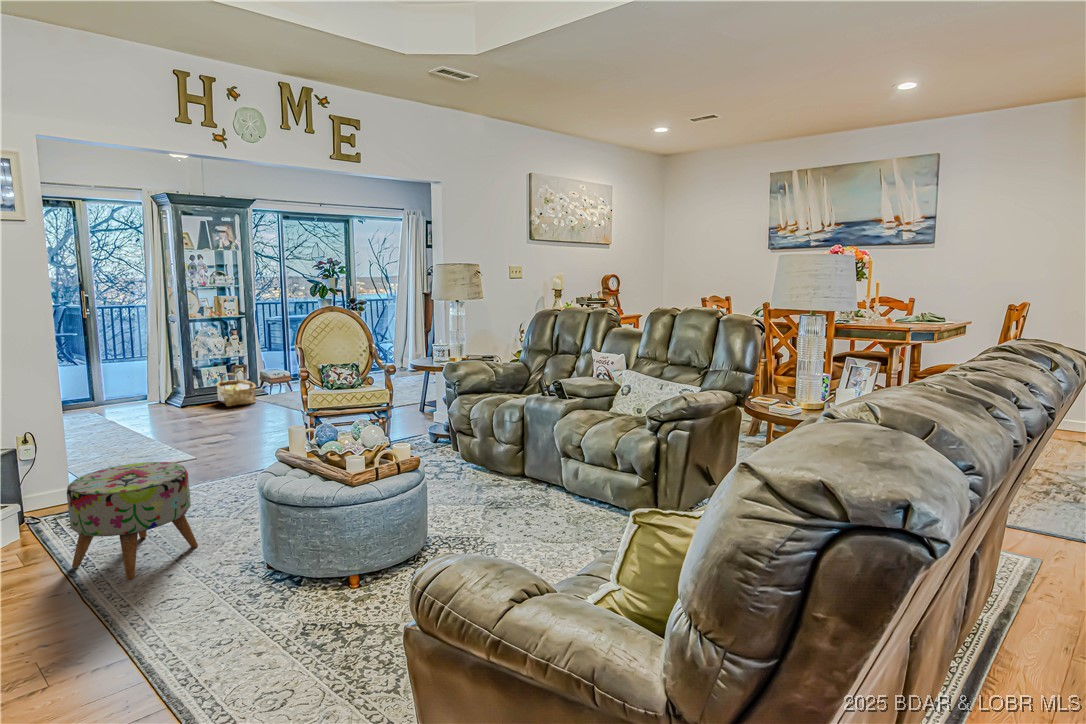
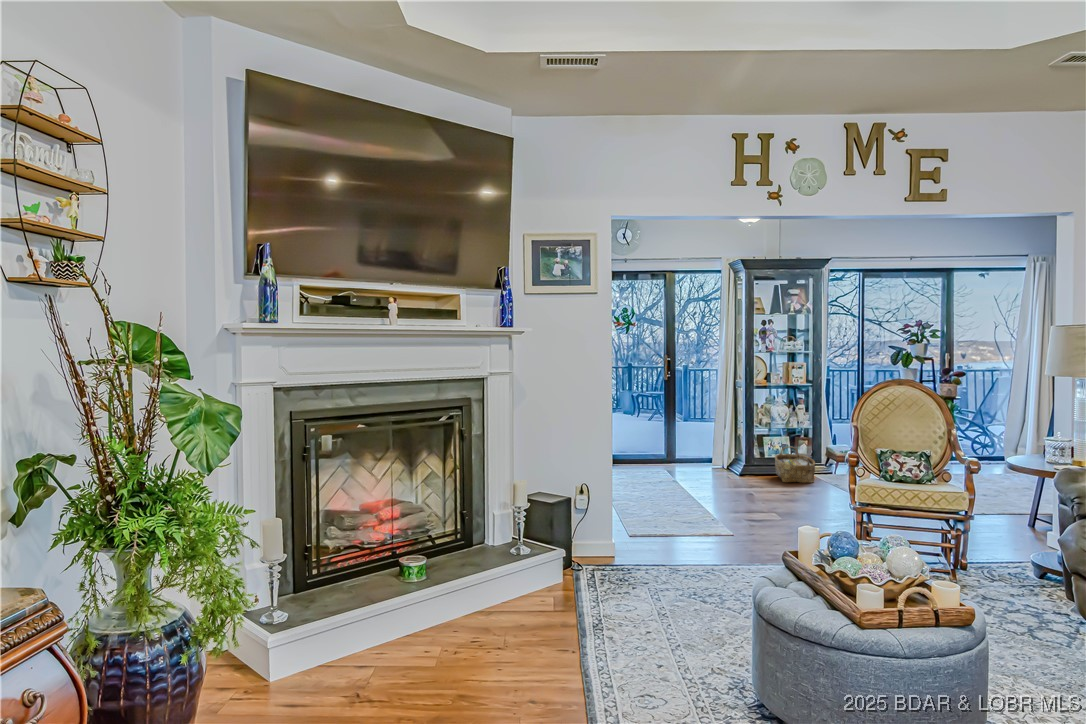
ottoman: present [67,462,198,580] -> none [591,532,700,654]

